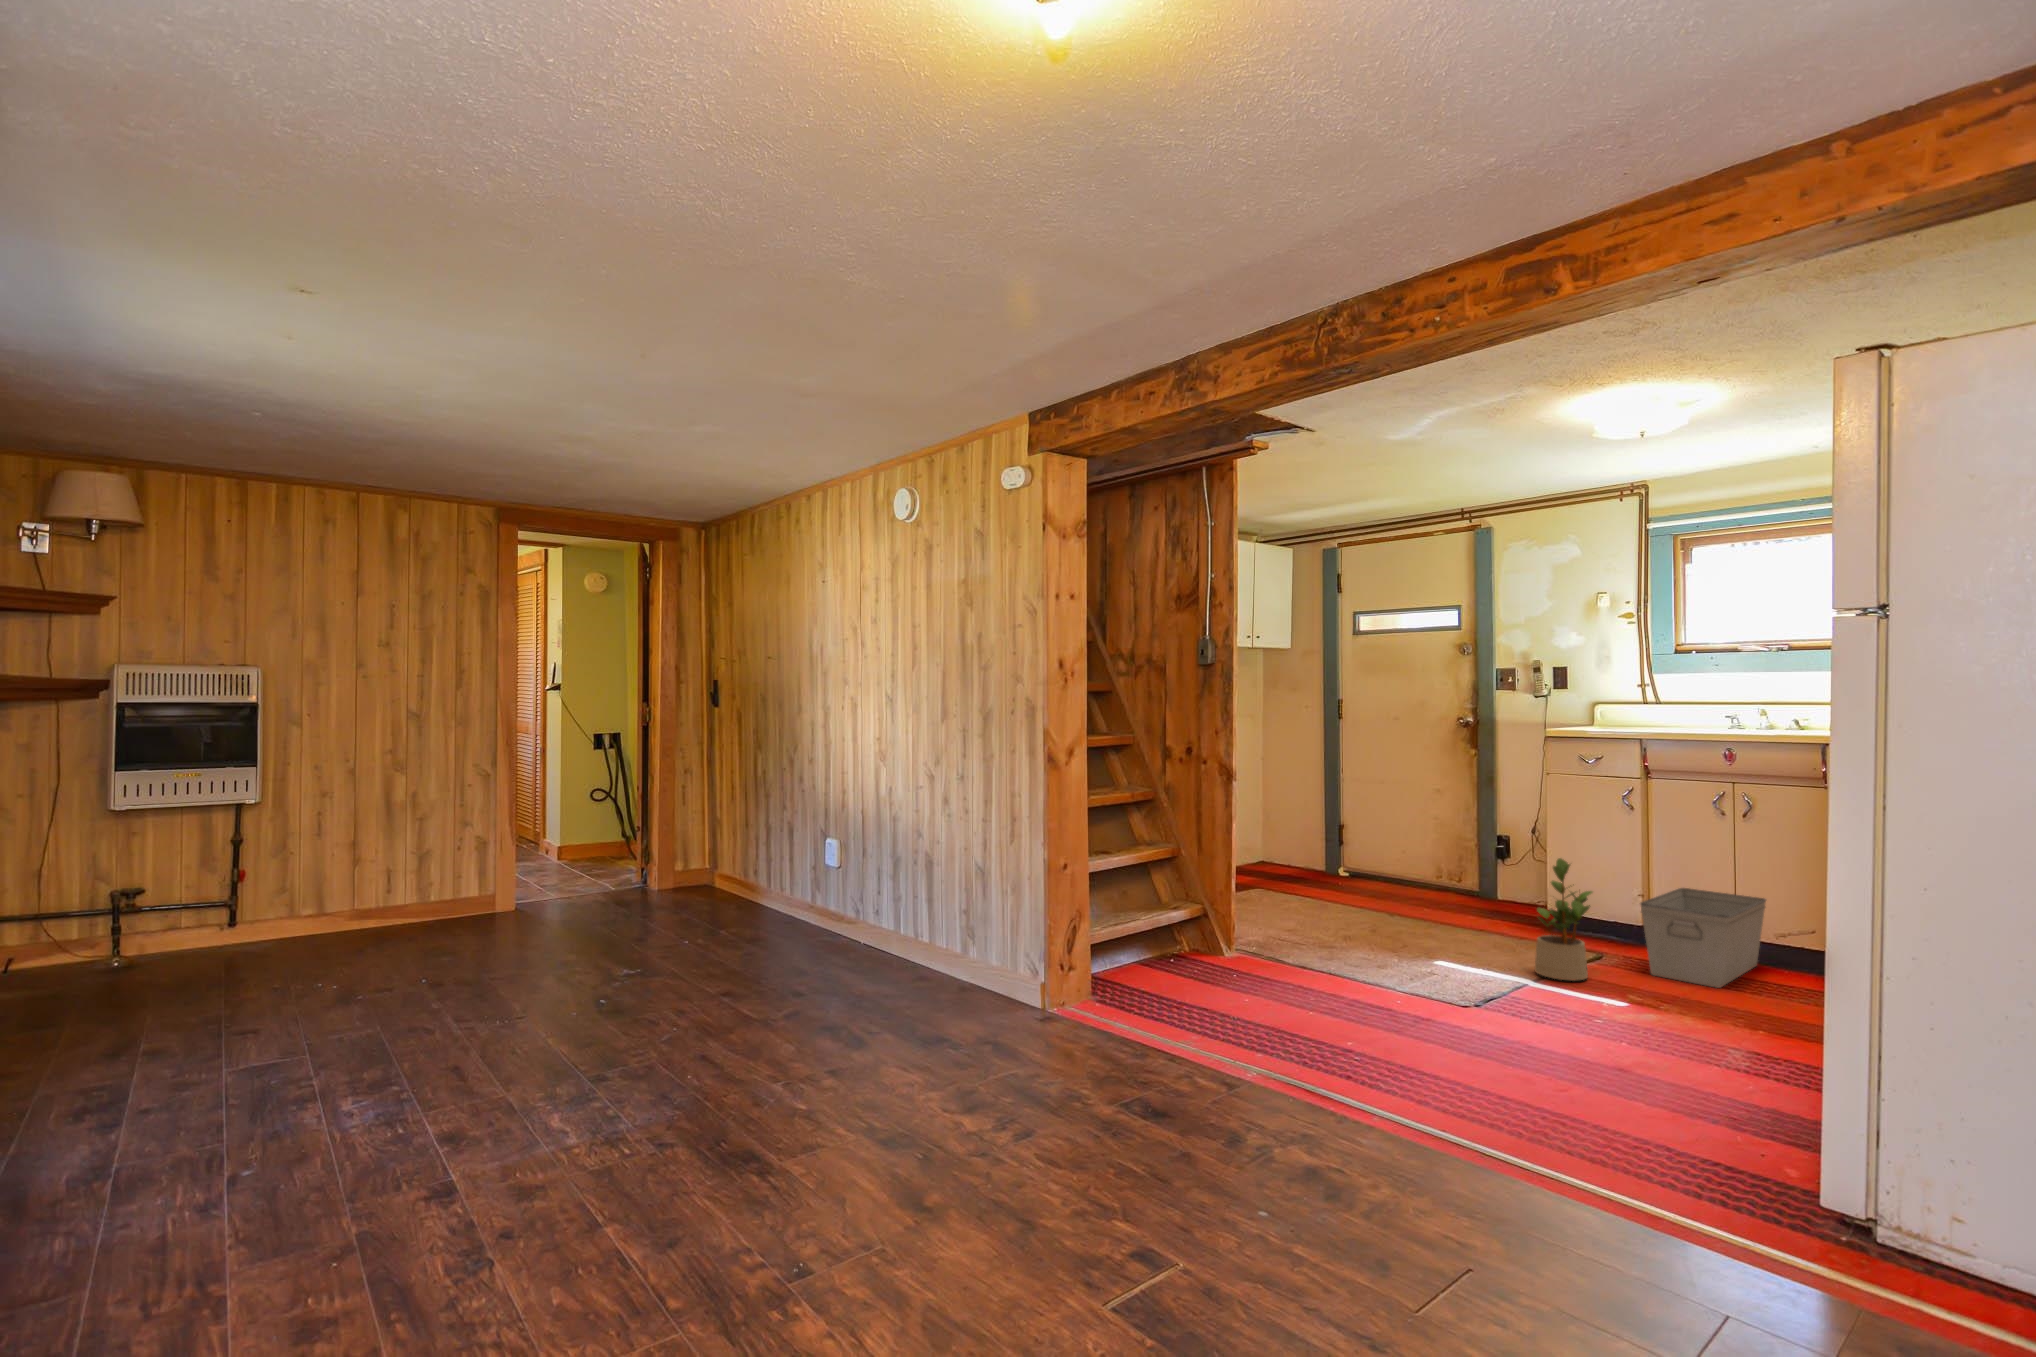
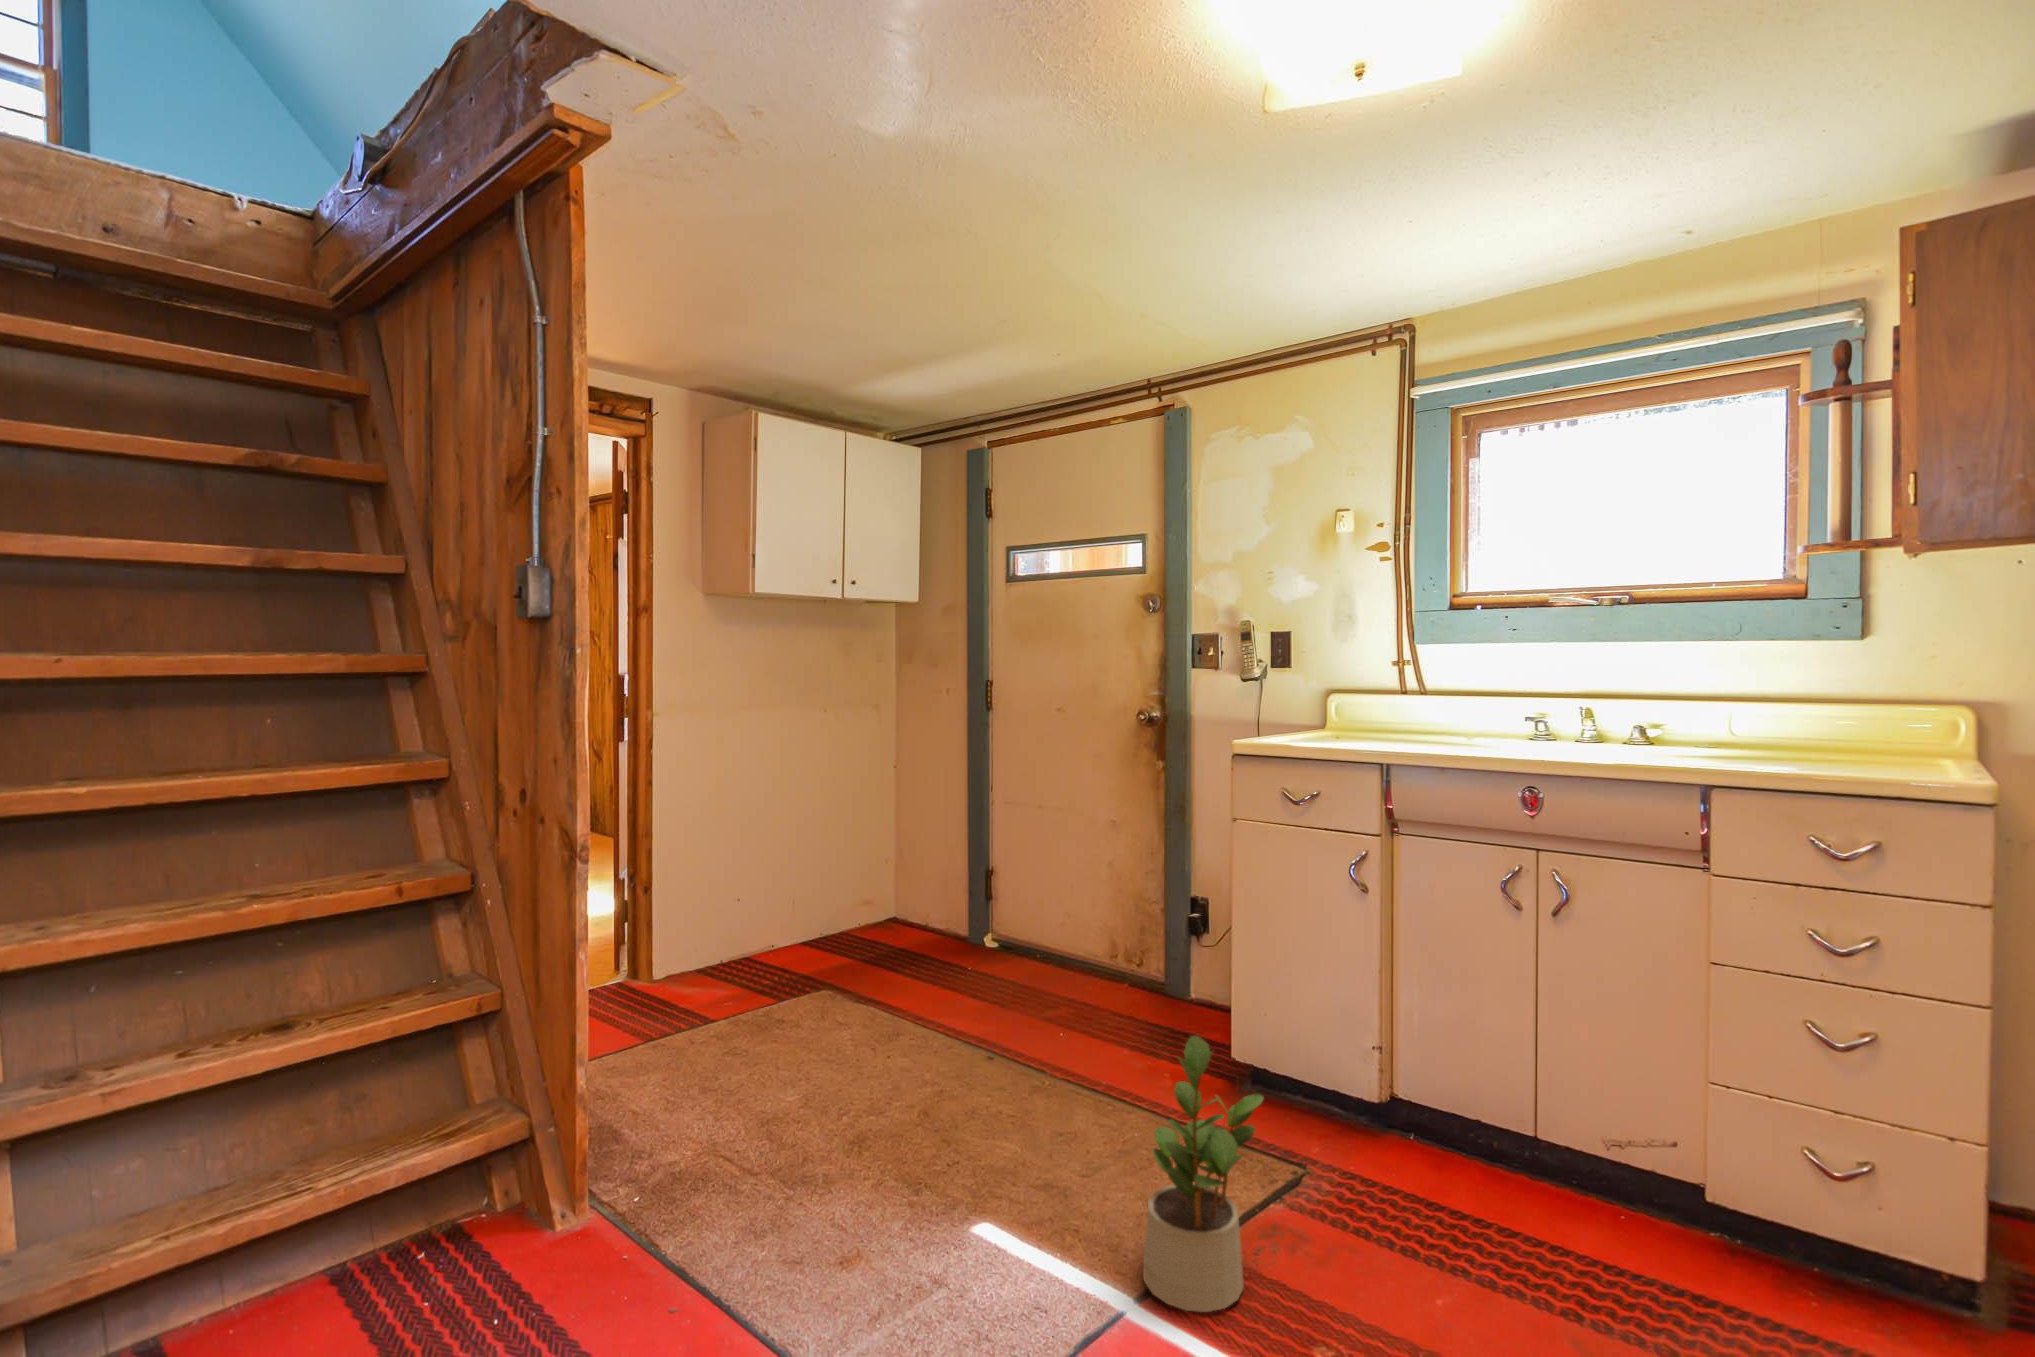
storage bin: present [1640,888,1766,988] -> none [1356,1040,1592,1317]

